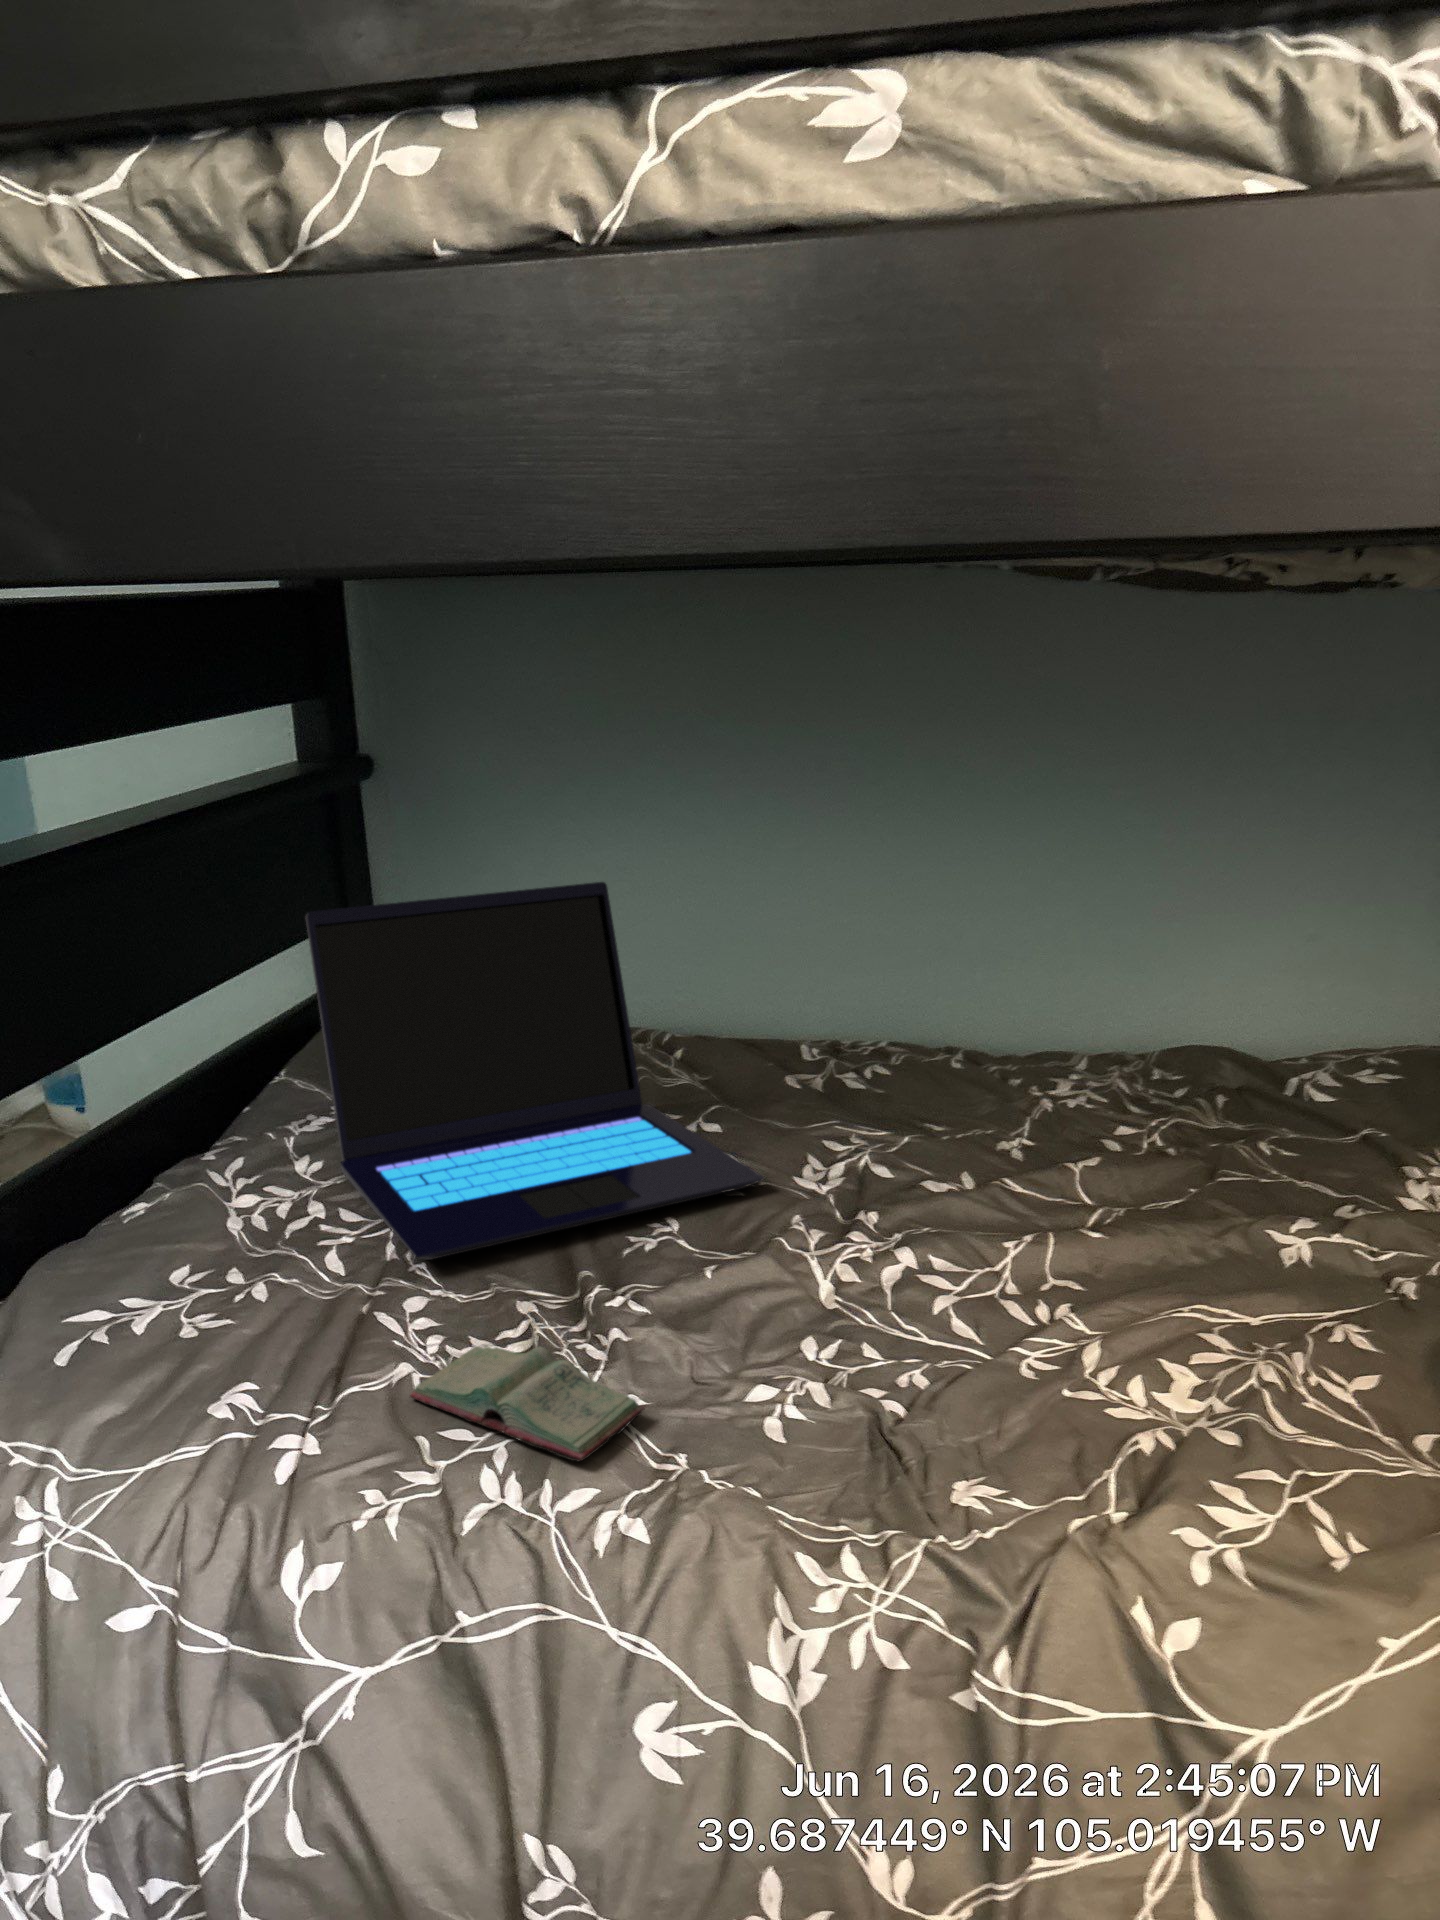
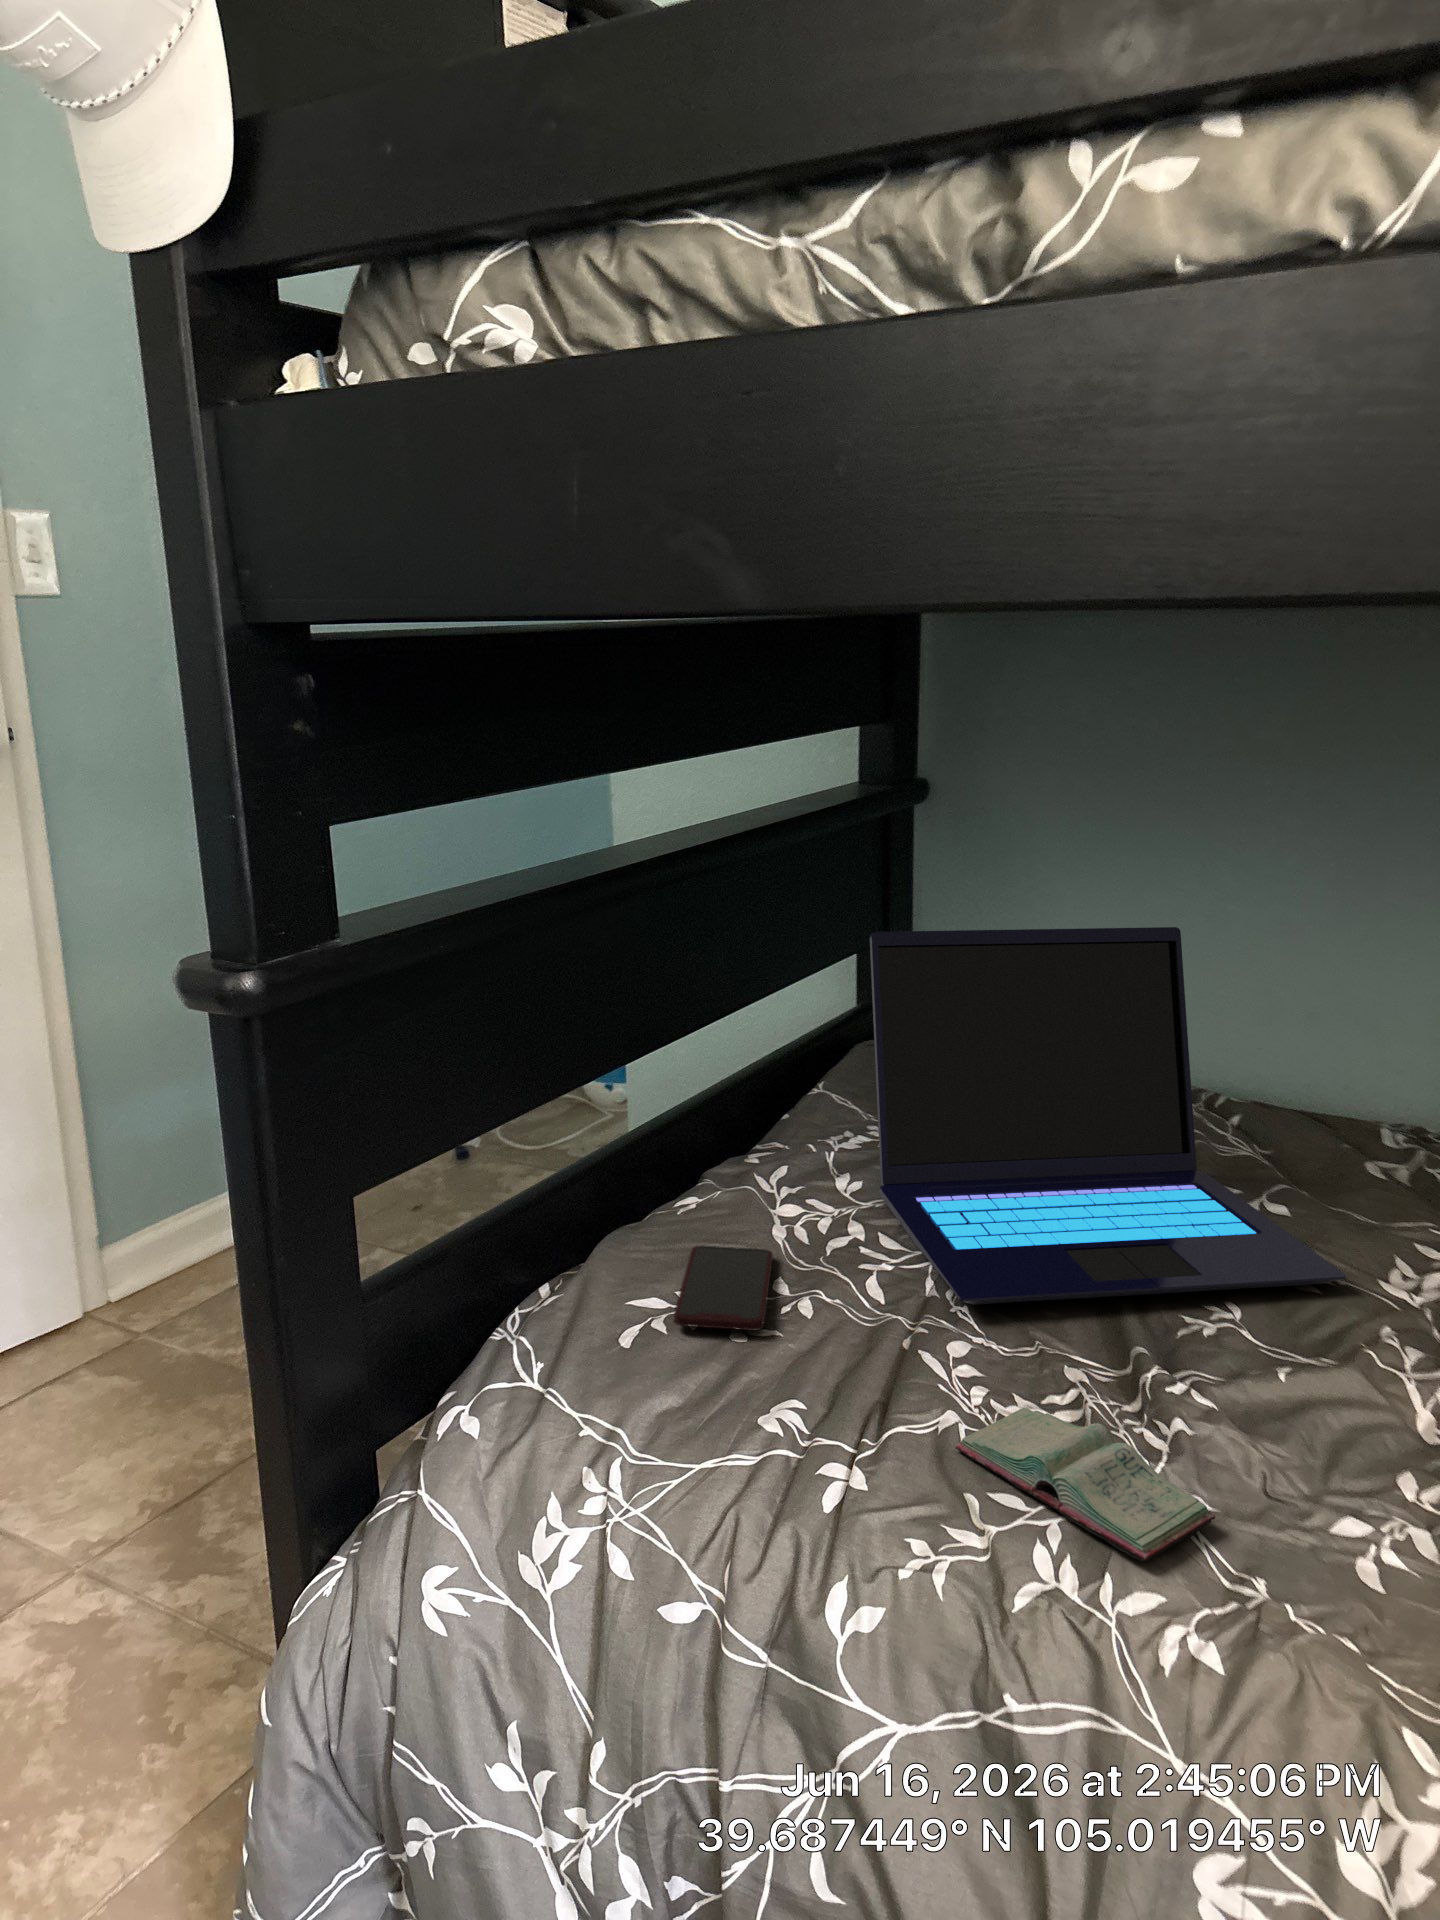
smartphone: none [117,1242,228,1334] -> present [674,1246,773,1330]

